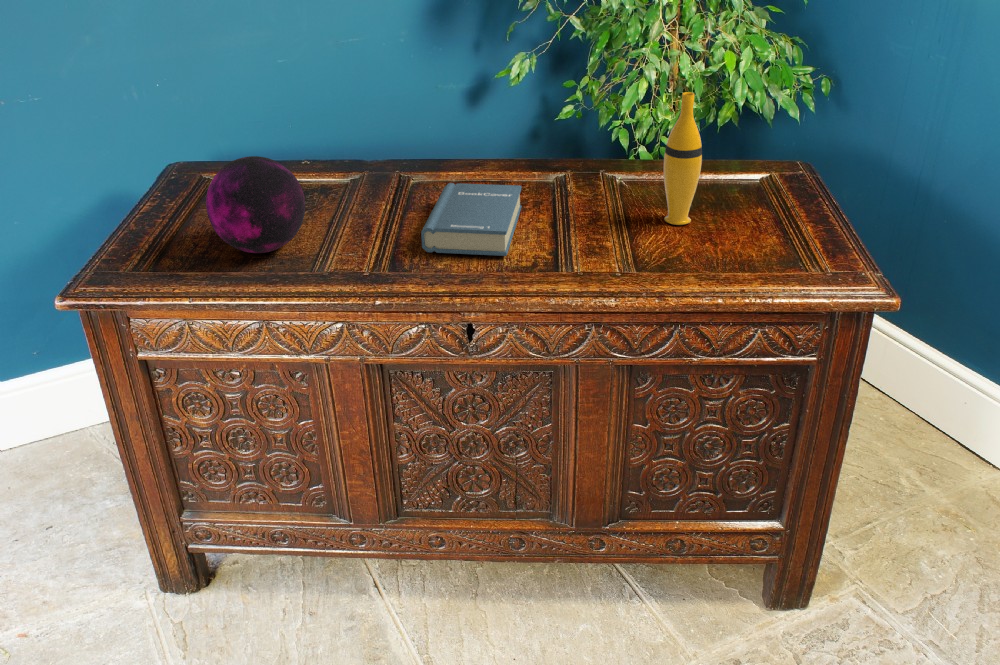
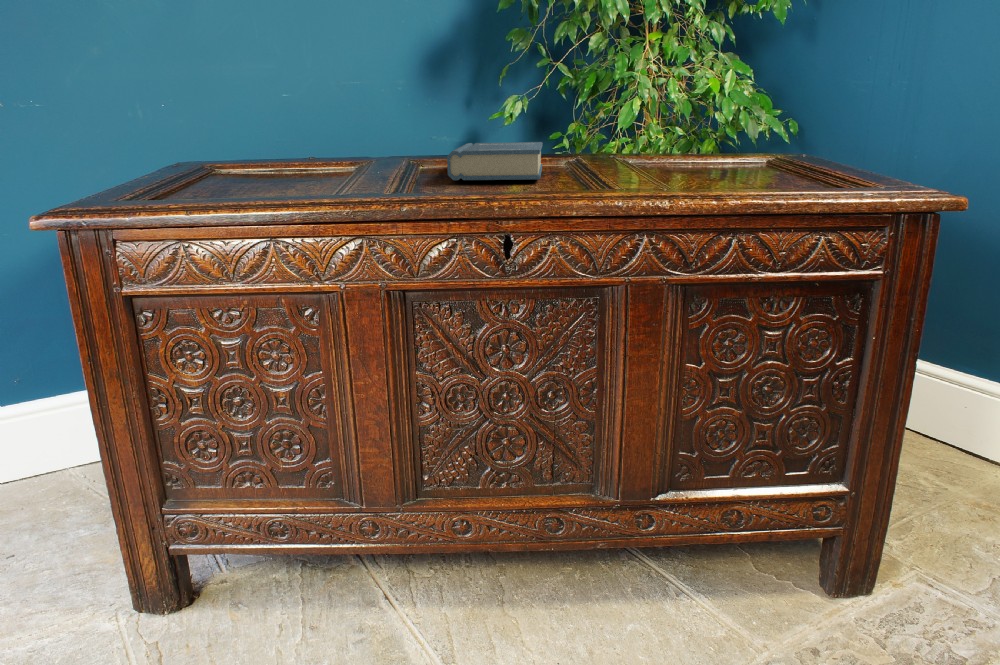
vase: present [664,92,702,225] -> none [690,24,731,166]
decorative orb: present [206,156,305,253] -> none [212,79,320,186]

